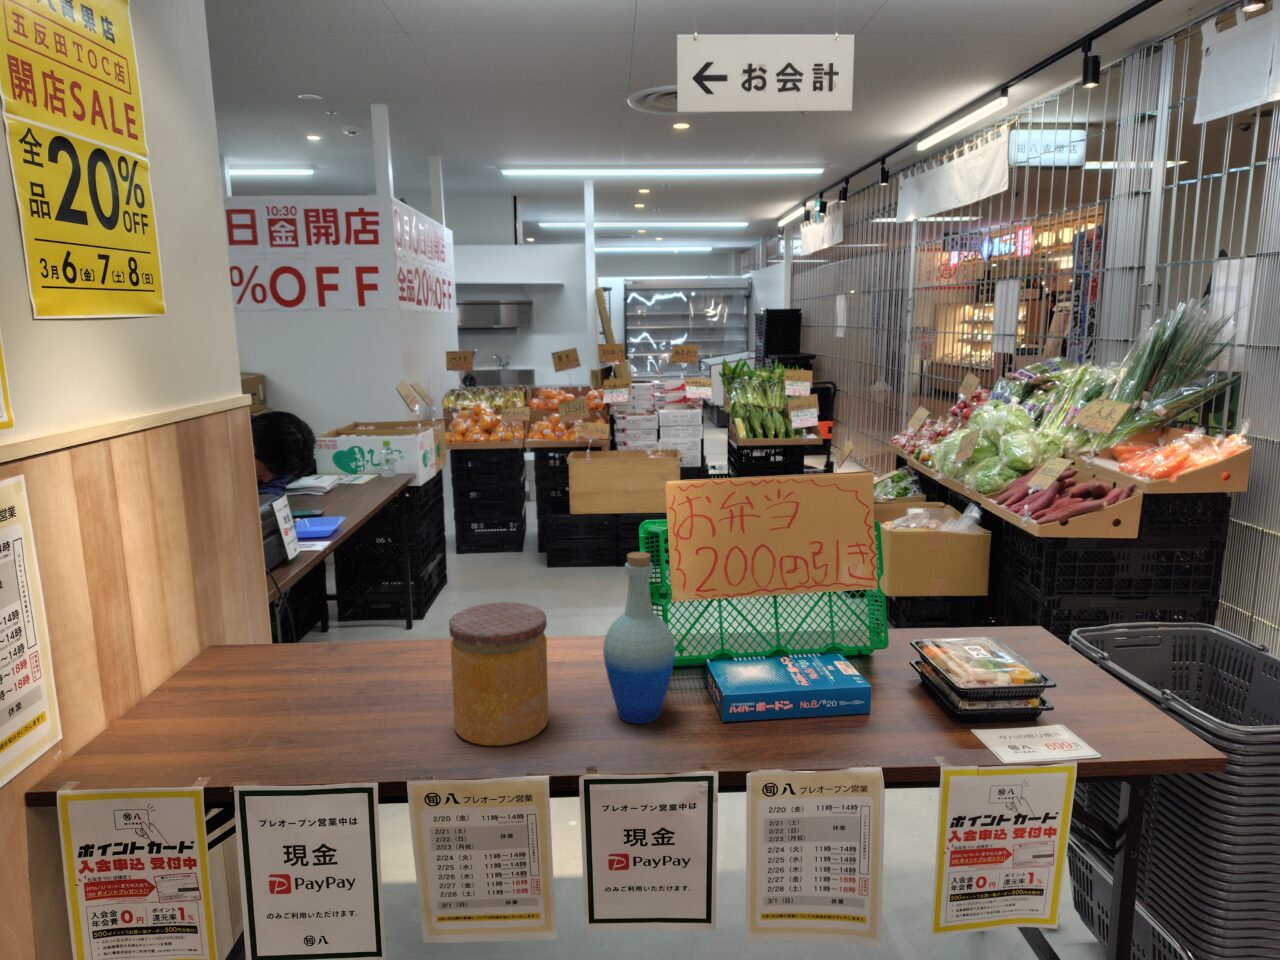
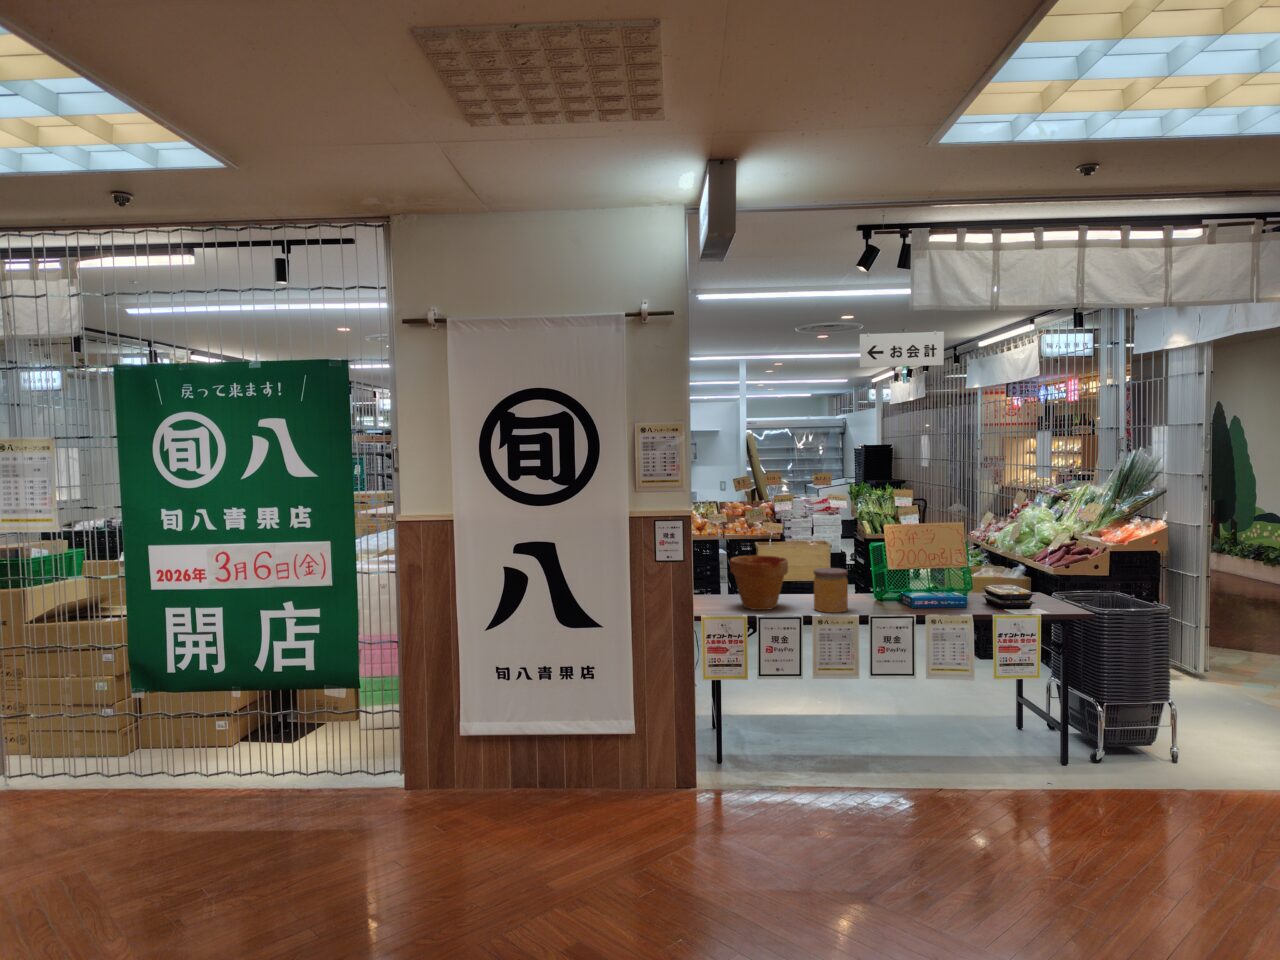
bottle: present [603,552,675,724] -> none [866,549,893,610]
flower pot: none [214,559,394,731] -> present [730,555,788,610]

